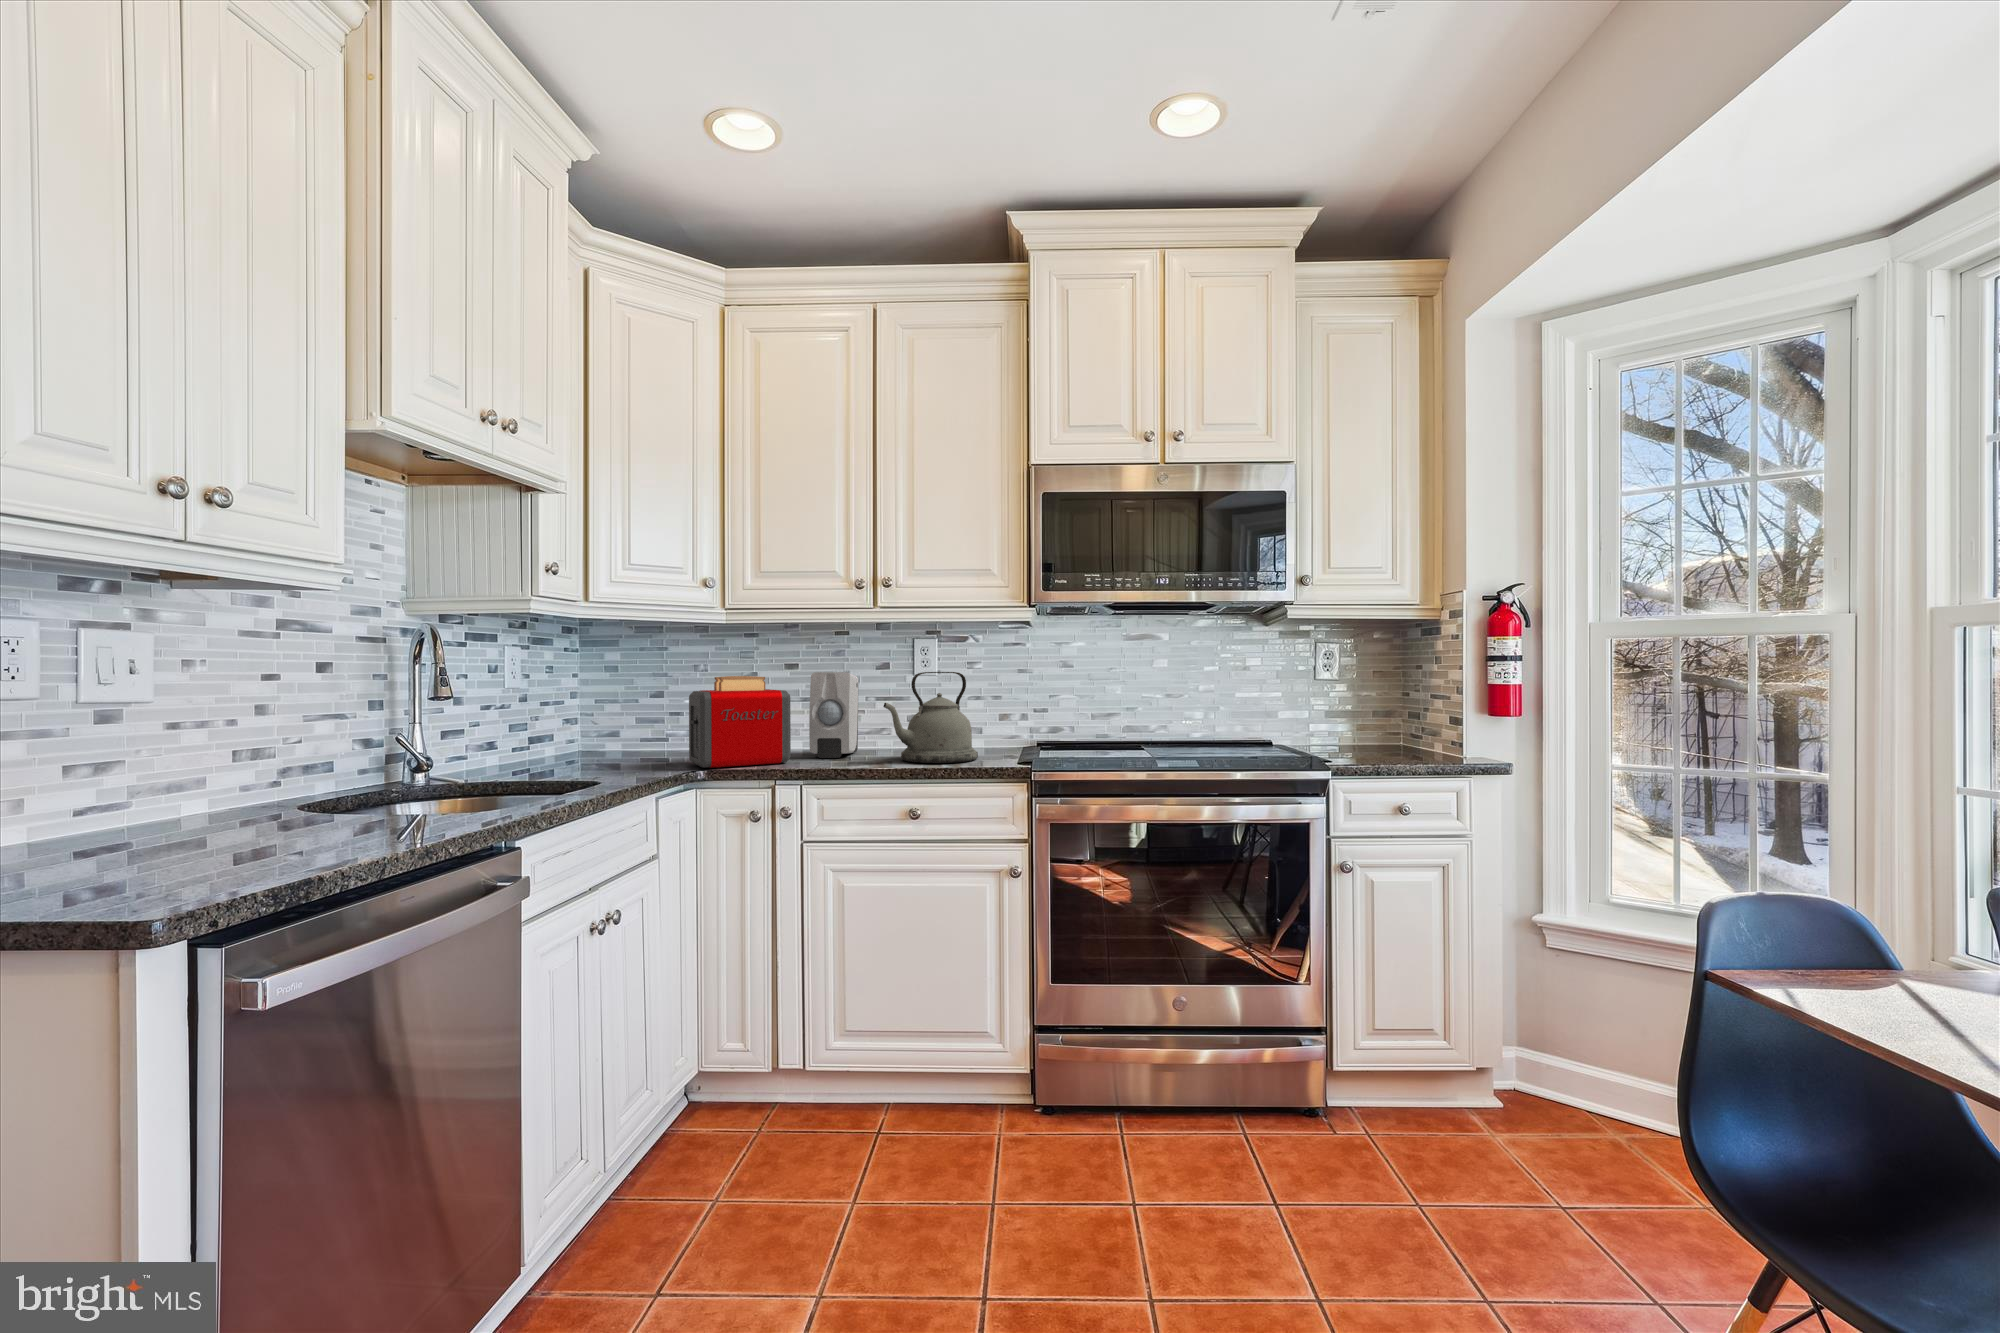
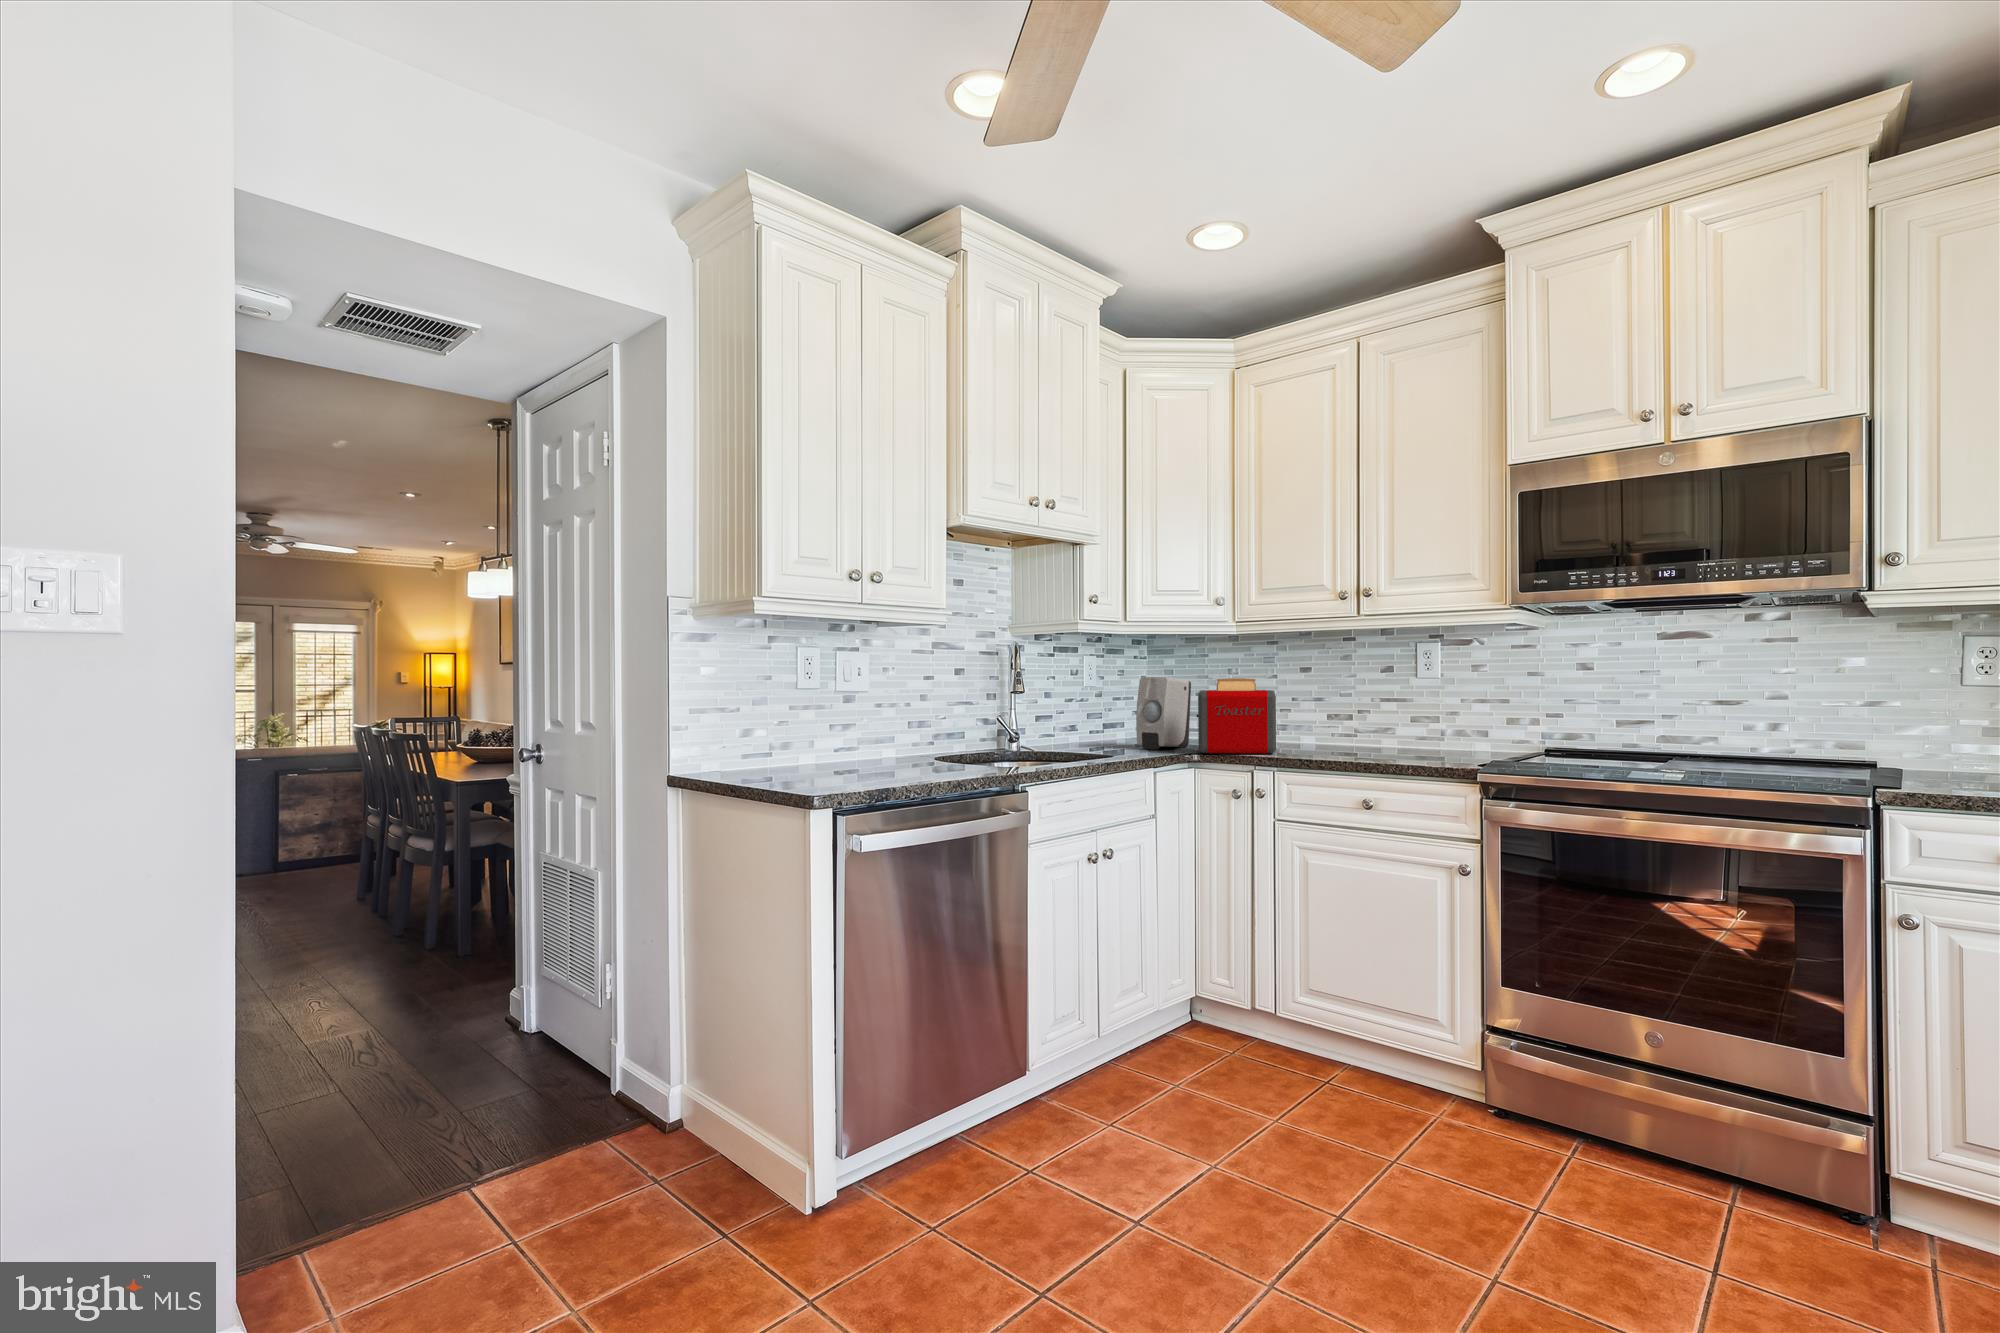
soap dispenser: present [809,672,859,758] -> present [1136,677,1191,750]
kettle: present [883,672,978,763] -> none [1350,675,1454,762]

